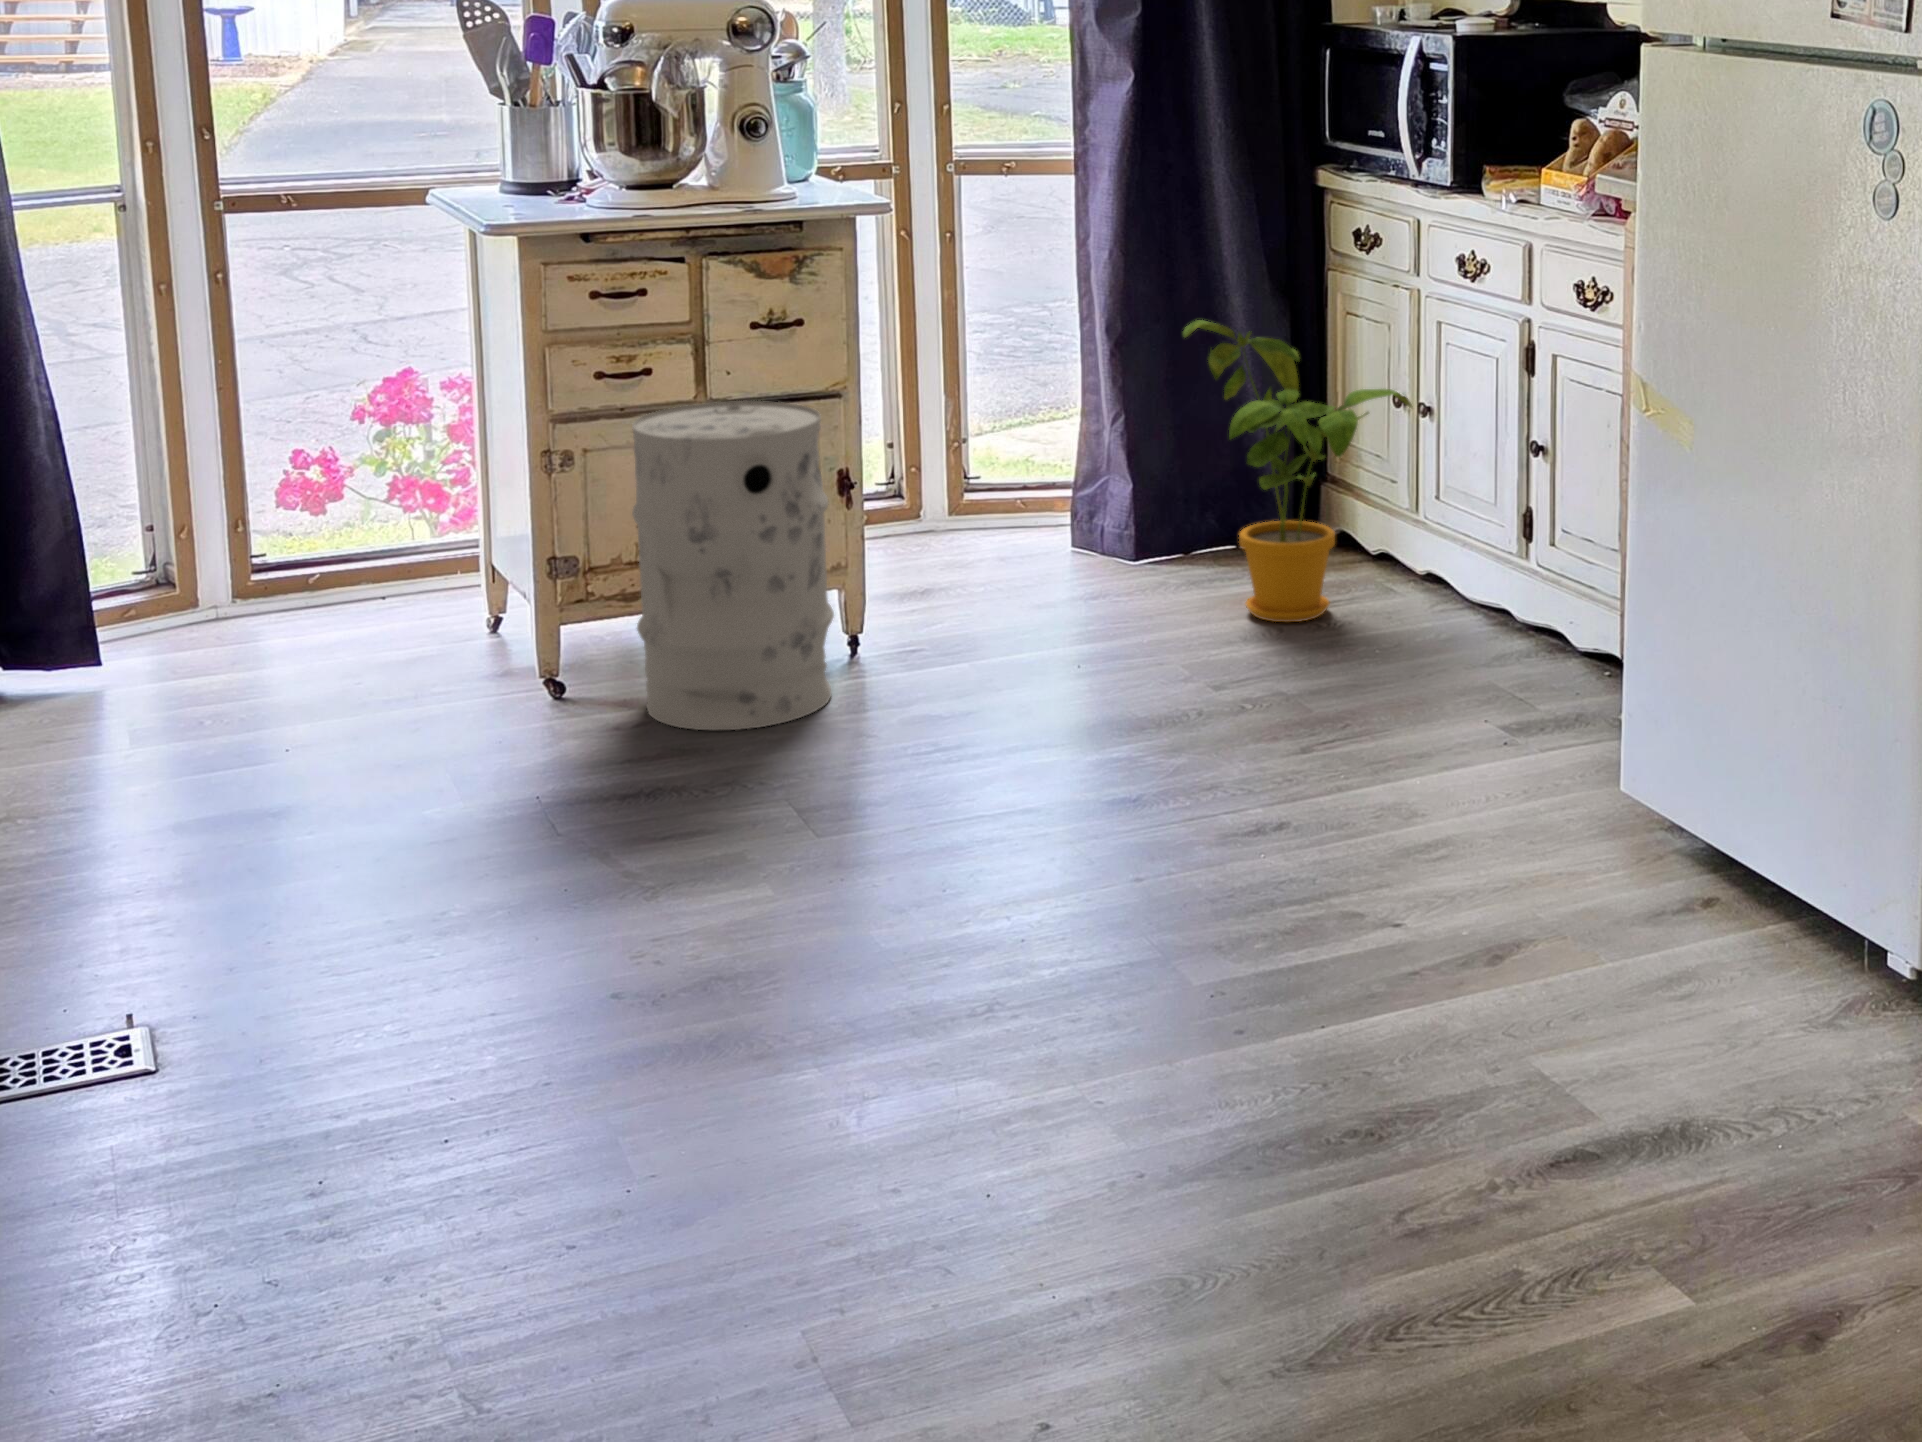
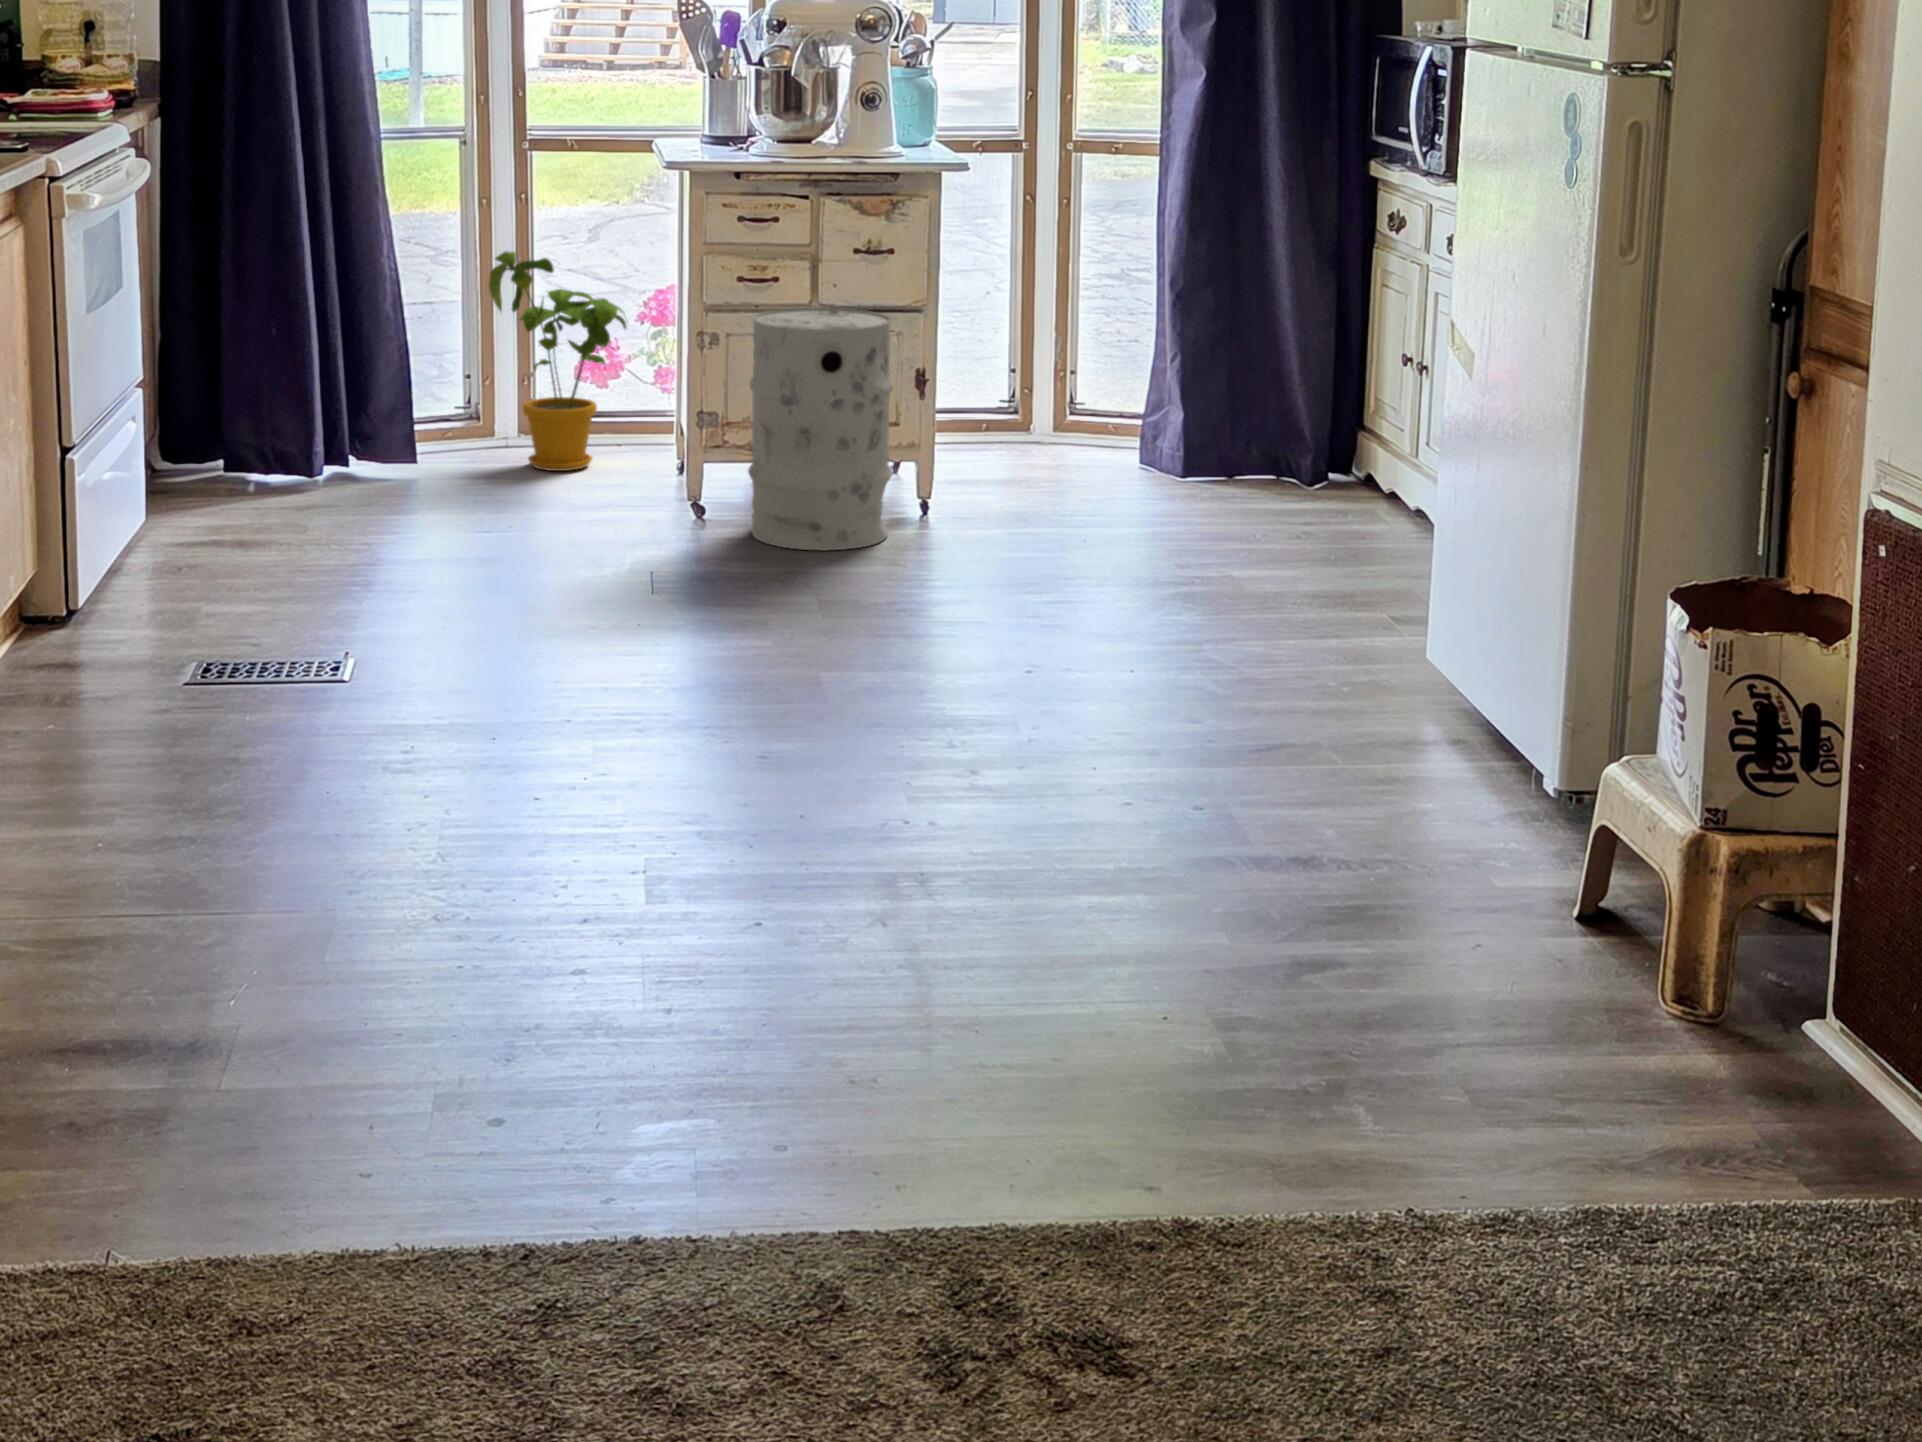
house plant: present [1183,320,1412,622] -> present [489,251,628,471]

